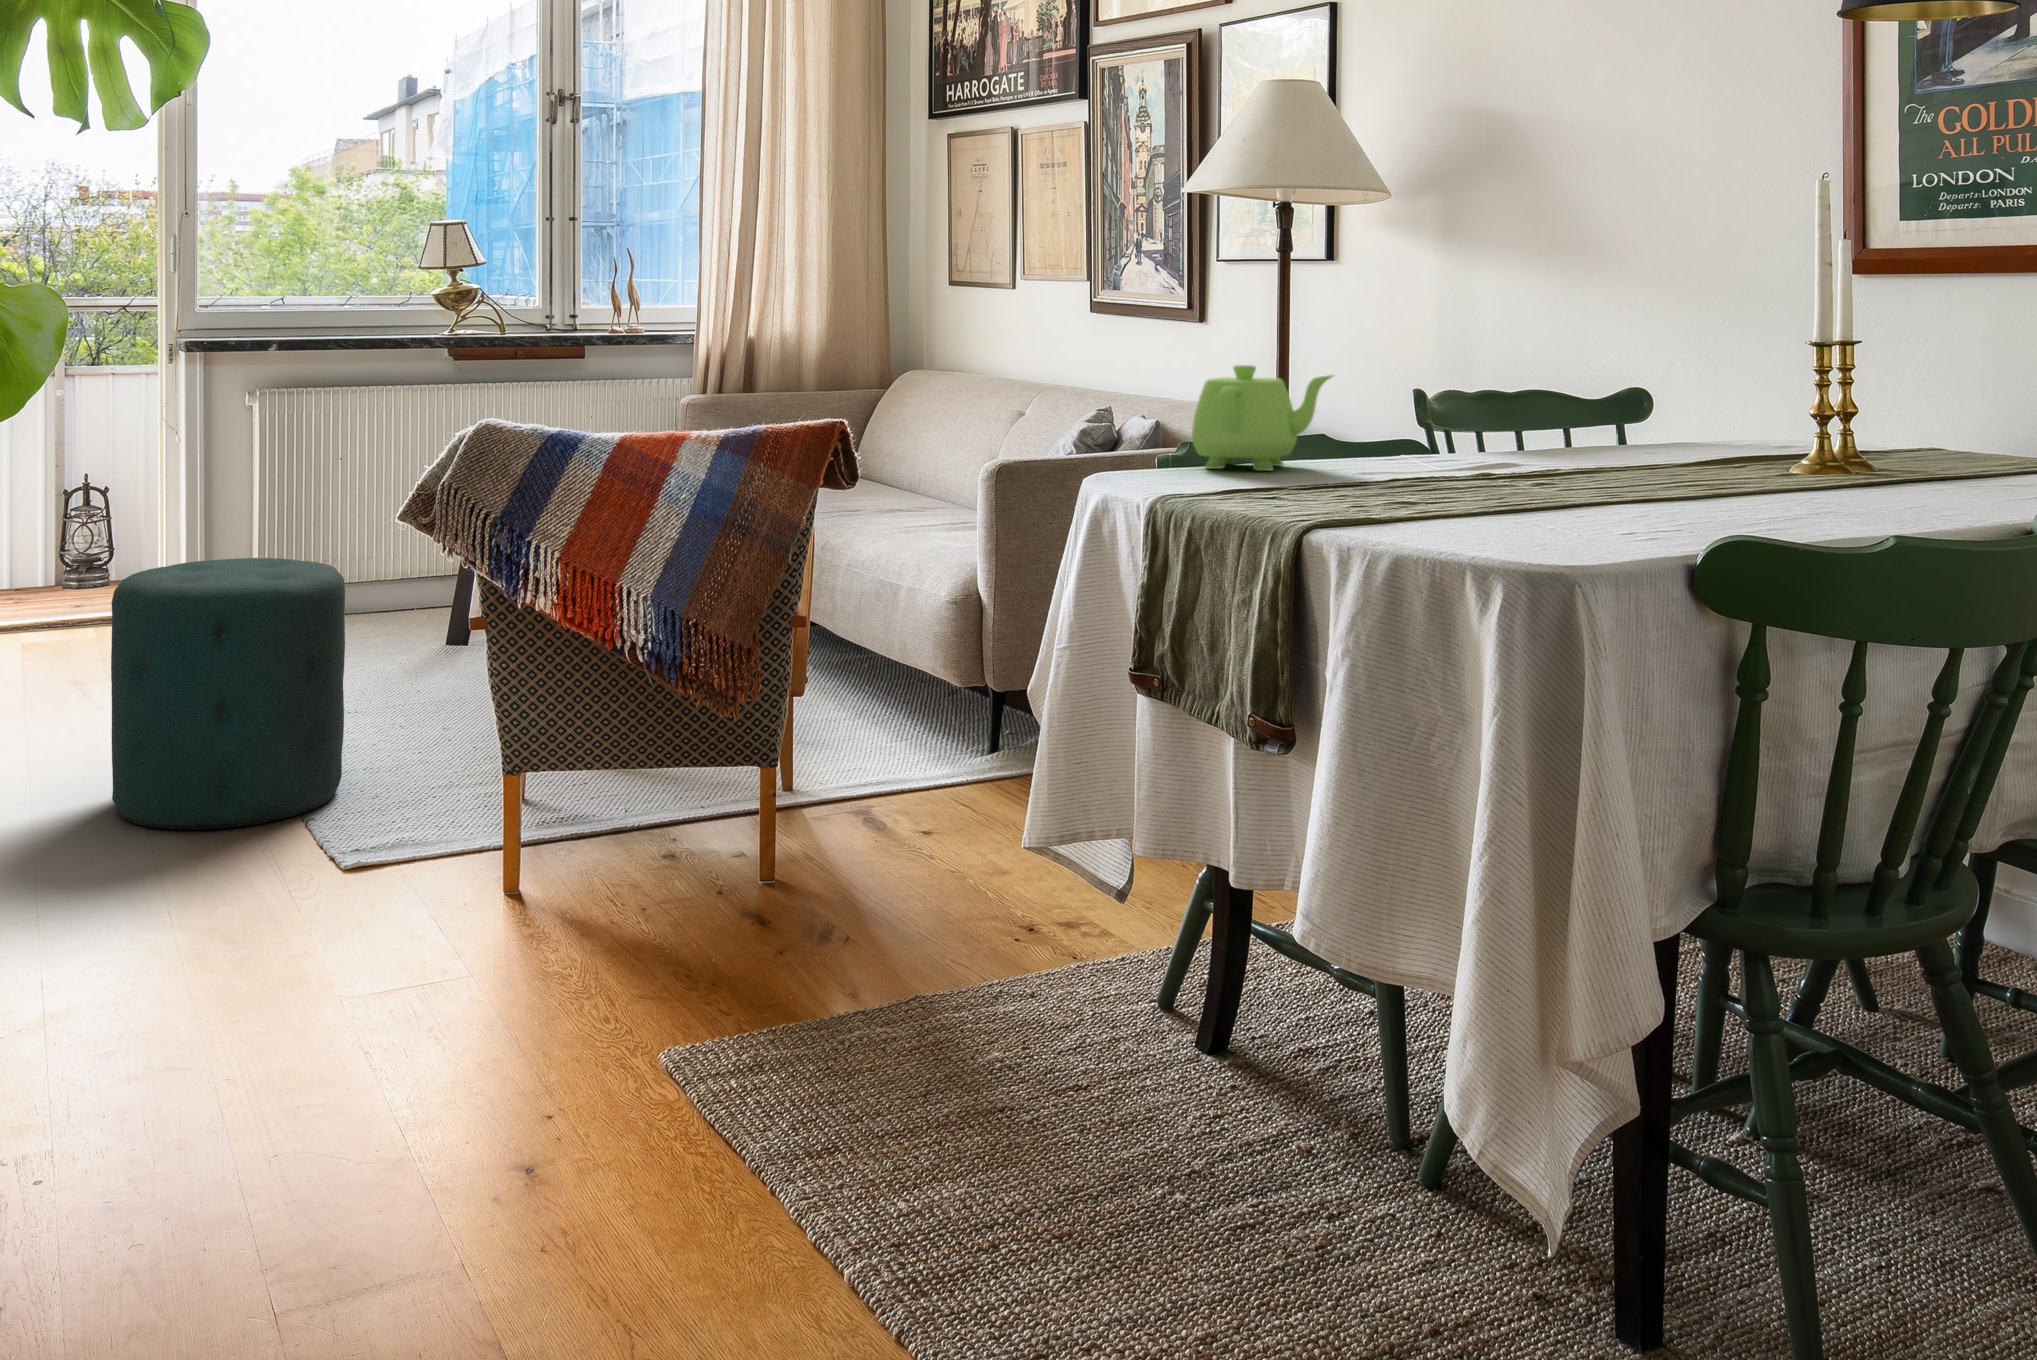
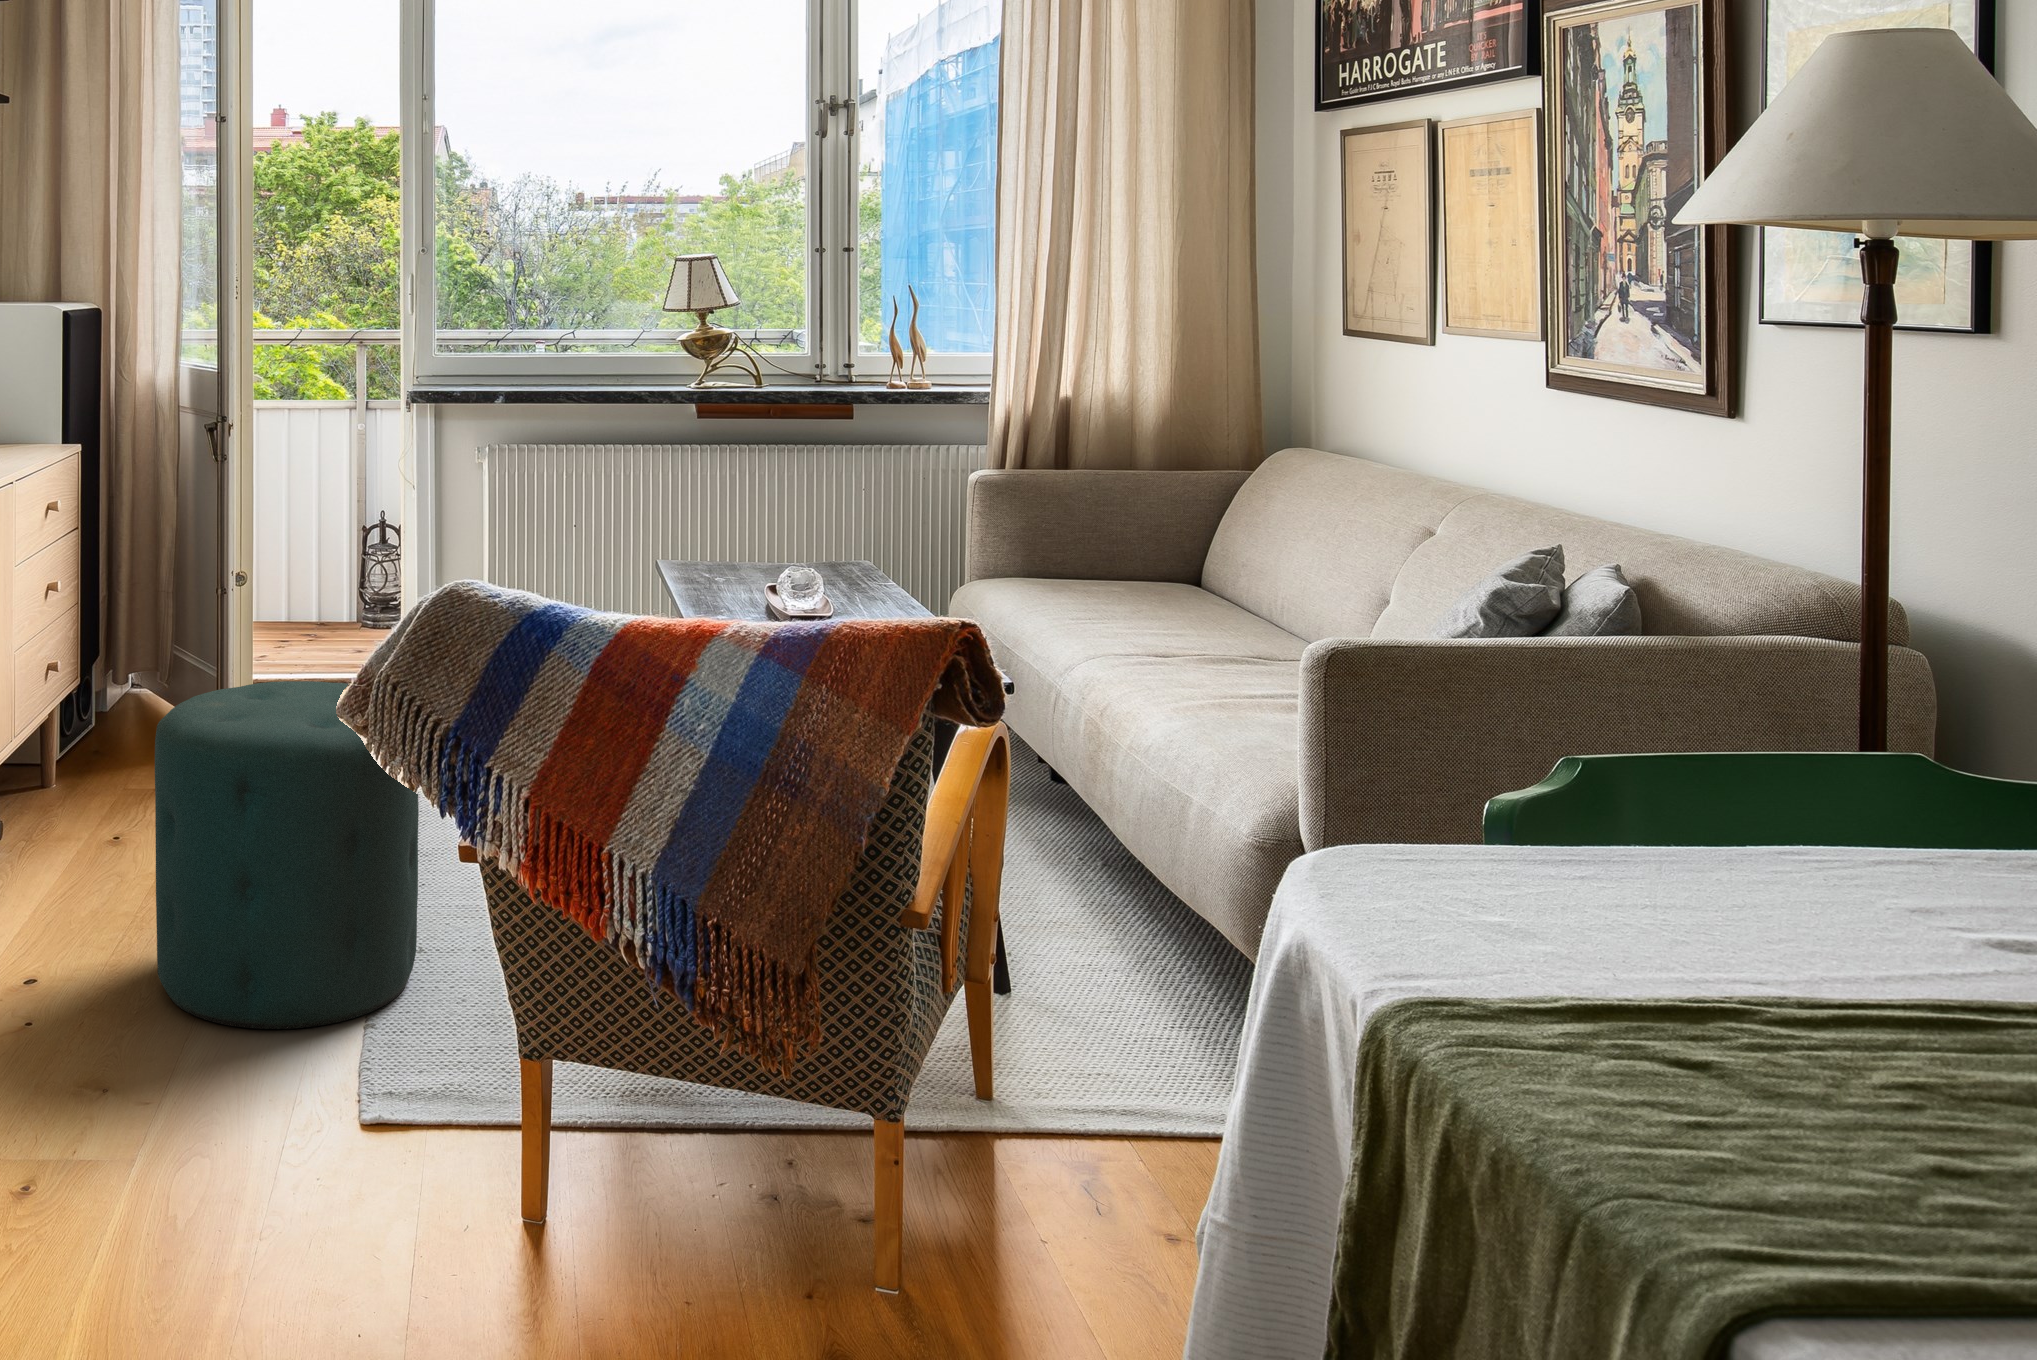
teapot: present [1192,365,1332,471] -> none [1542,665,1926,923]

